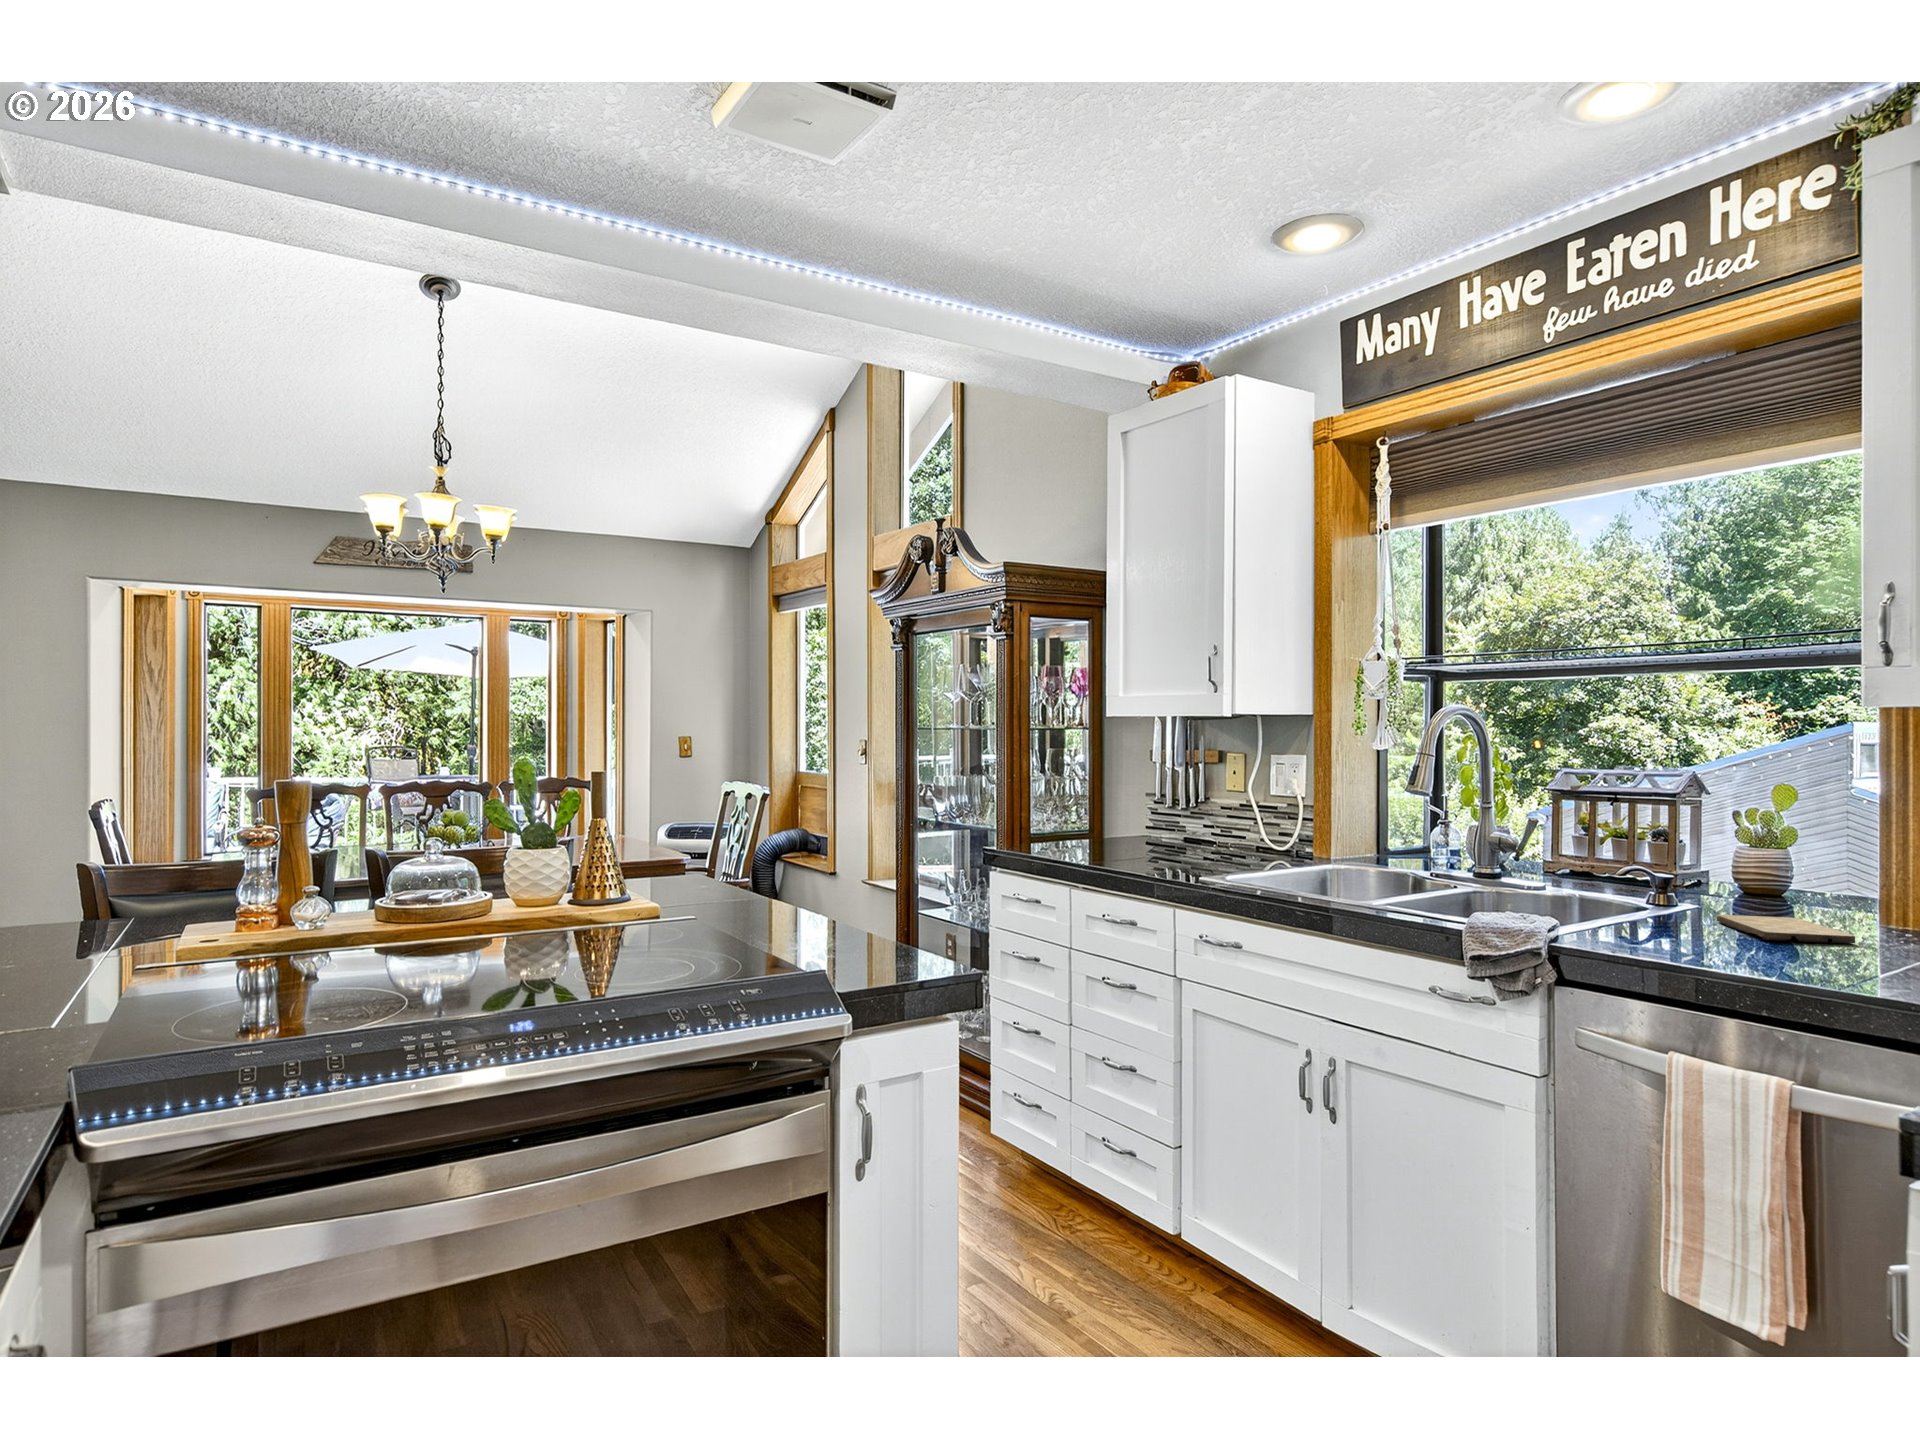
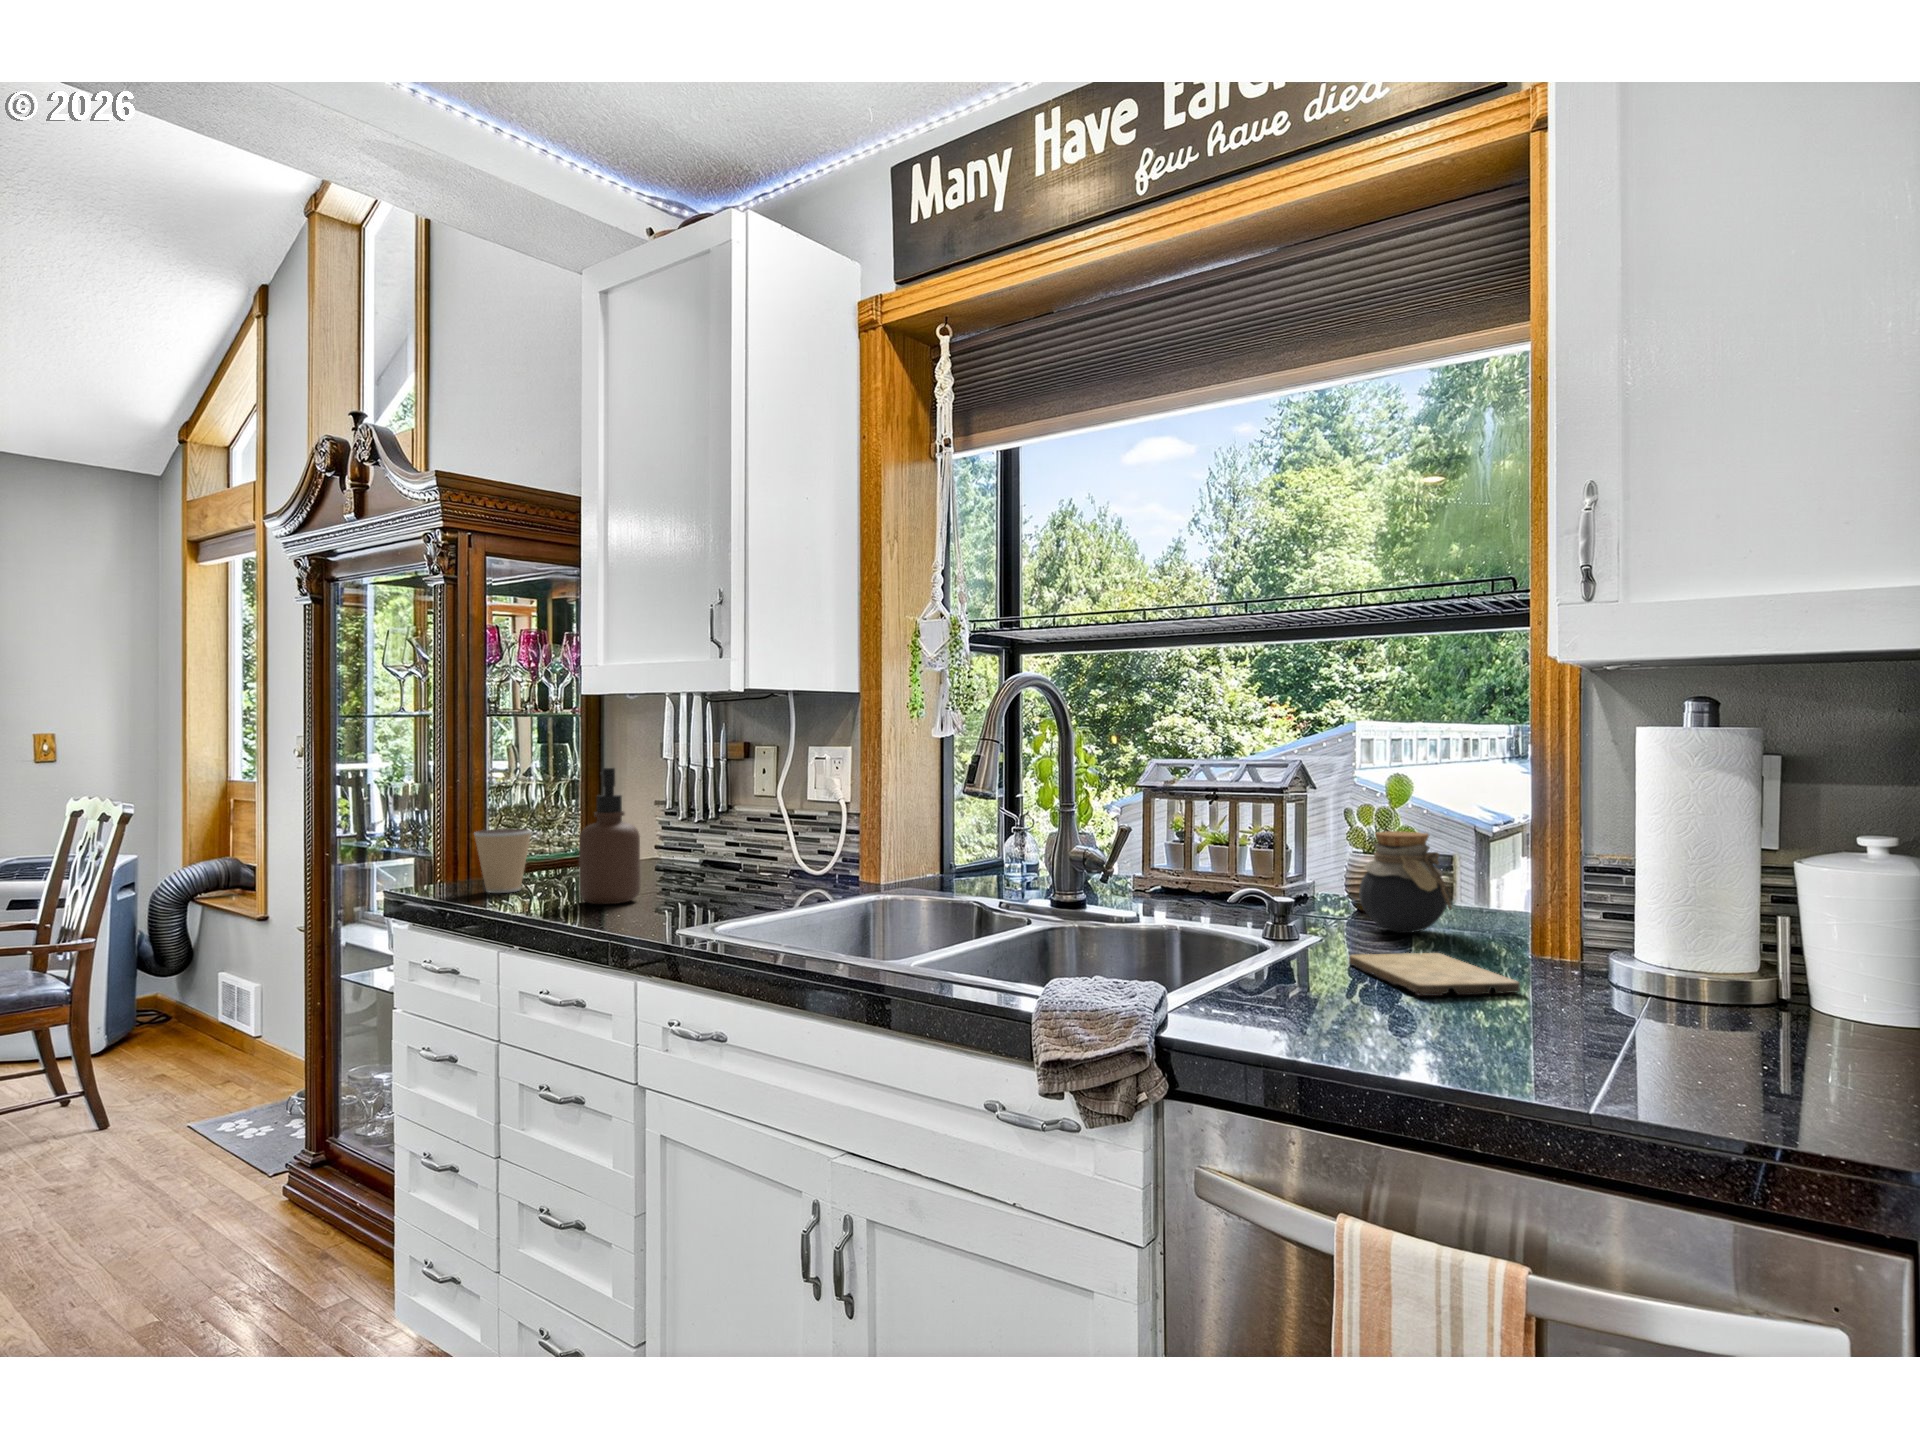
soap dispenser: none [1117,768,1157,861] -> present [579,768,640,904]
coffee cup: none [1039,808,1076,852] -> present [474,829,531,893]
jar: none [1737,828,1821,908] -> present [1359,831,1452,933]

